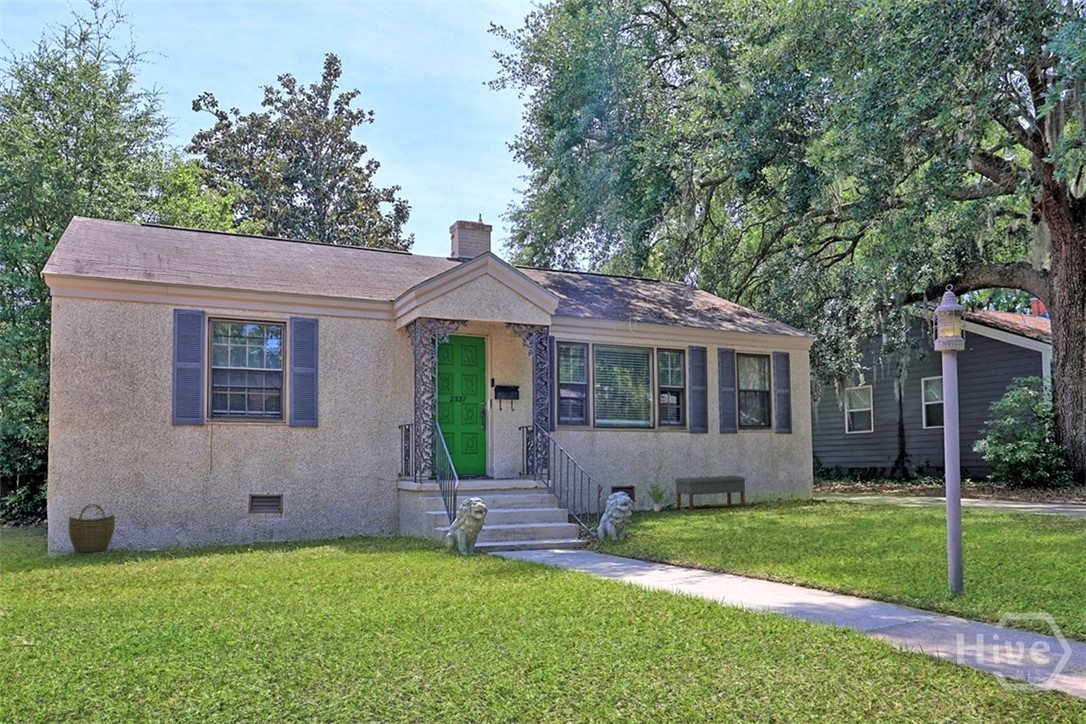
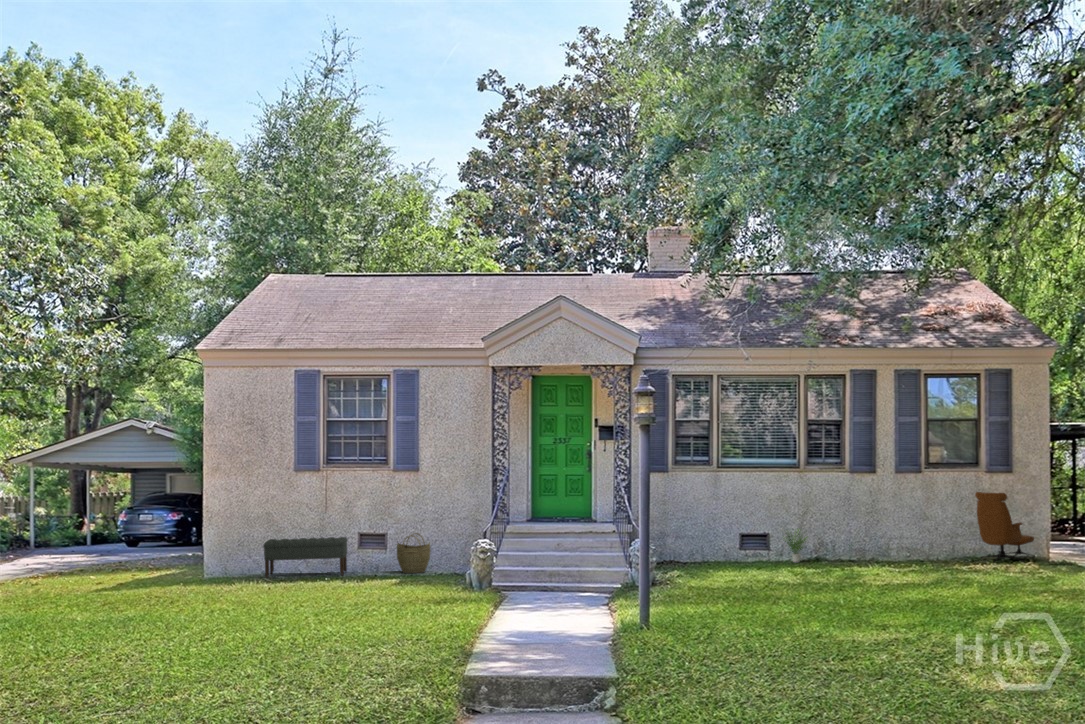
lounge chair: none [786,447,823,505] -> present [975,492,1034,563]
bench: present [675,476,745,510] -> present [263,537,348,578]
woven basket: present [69,504,115,553] -> present [397,533,430,573]

